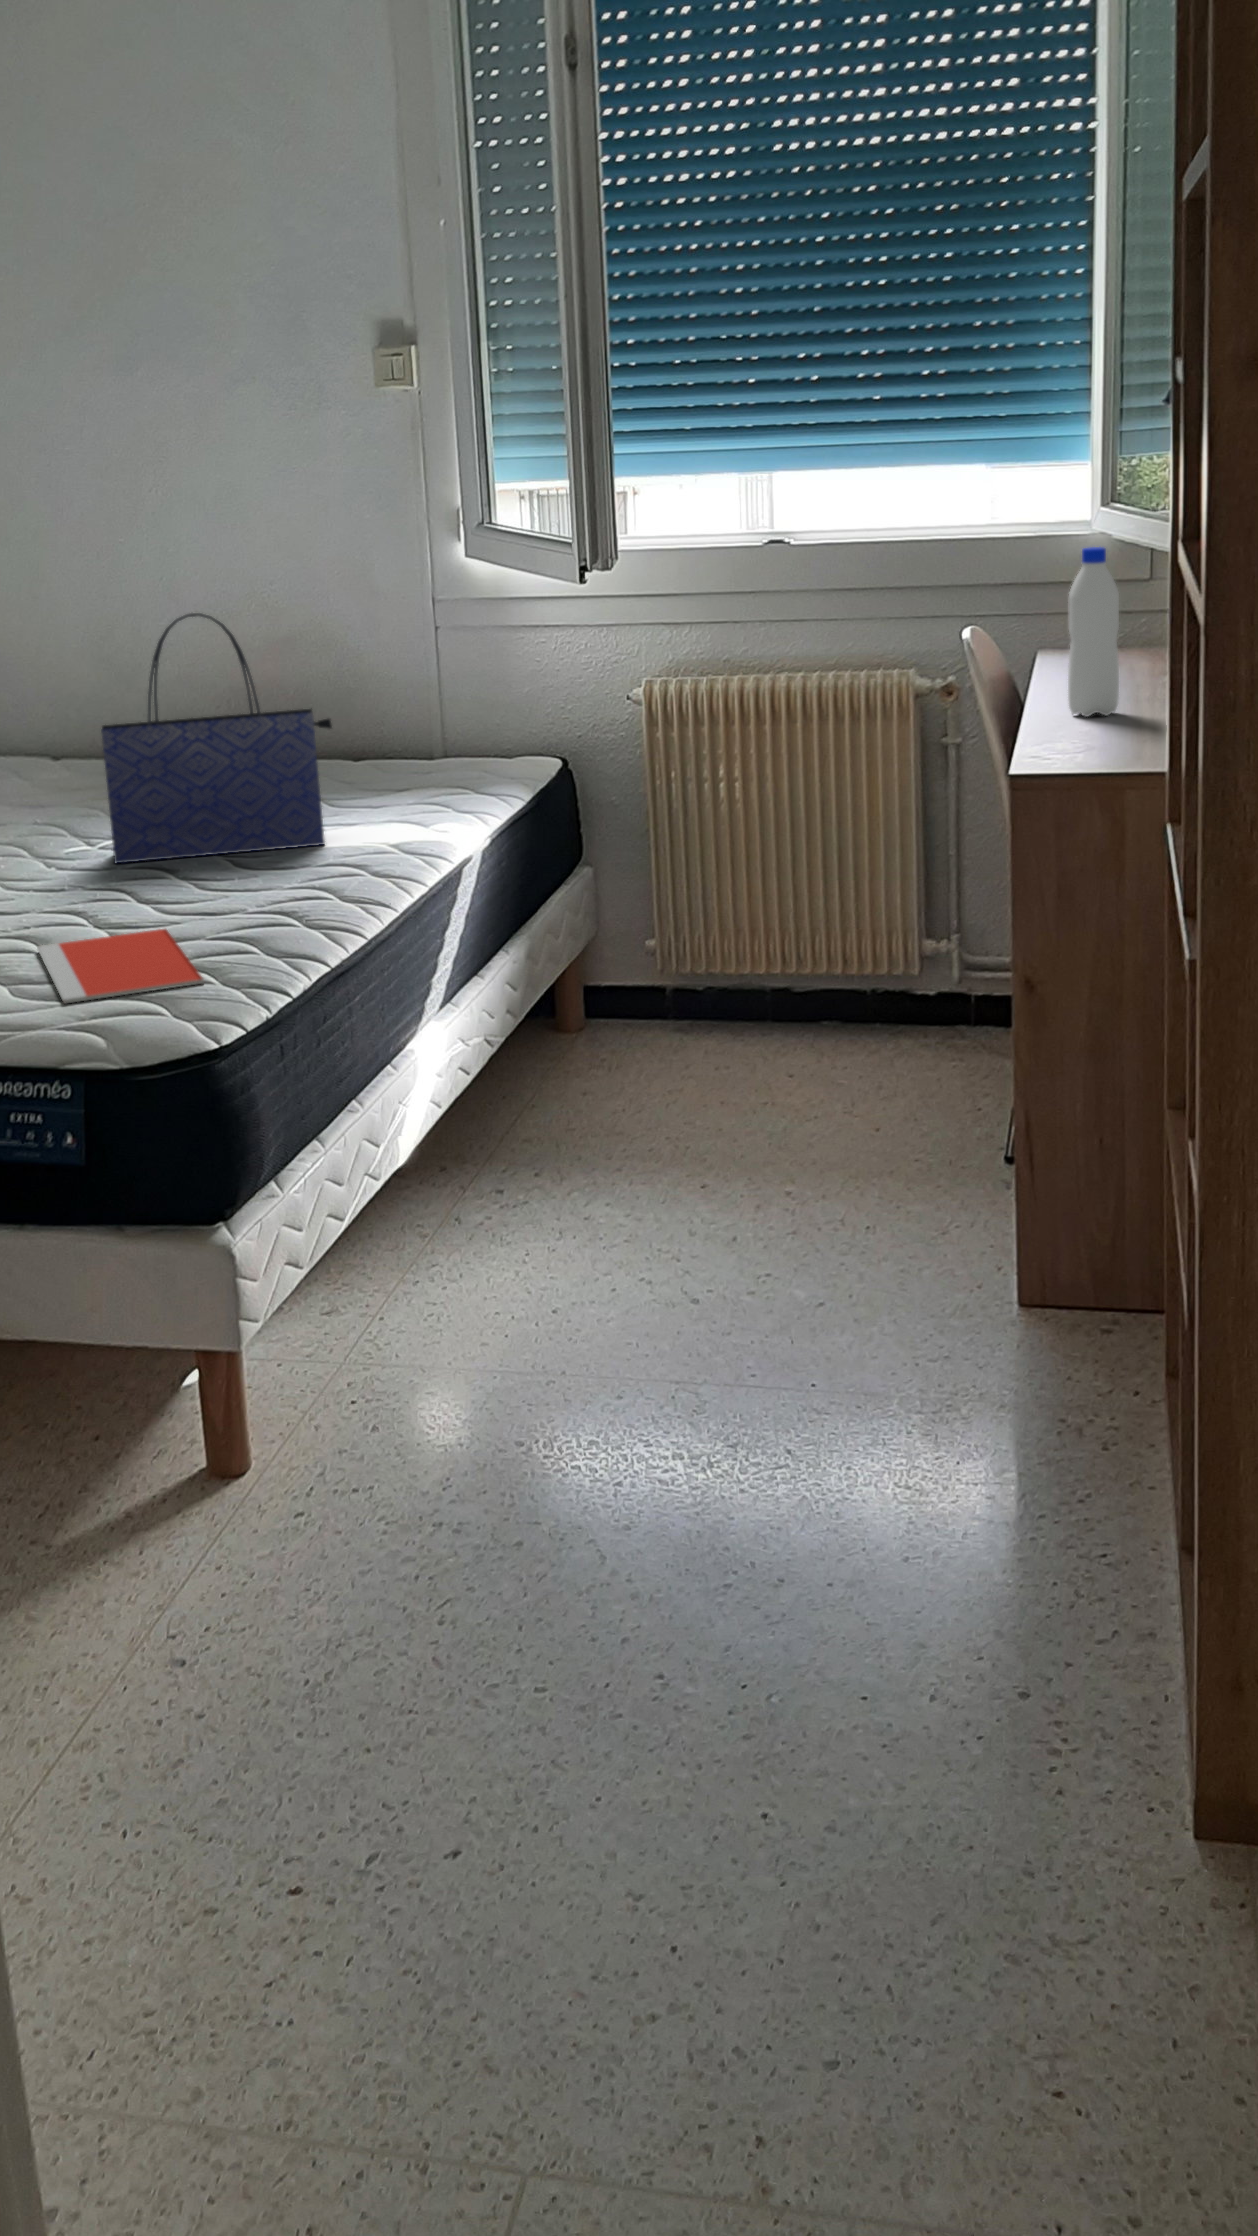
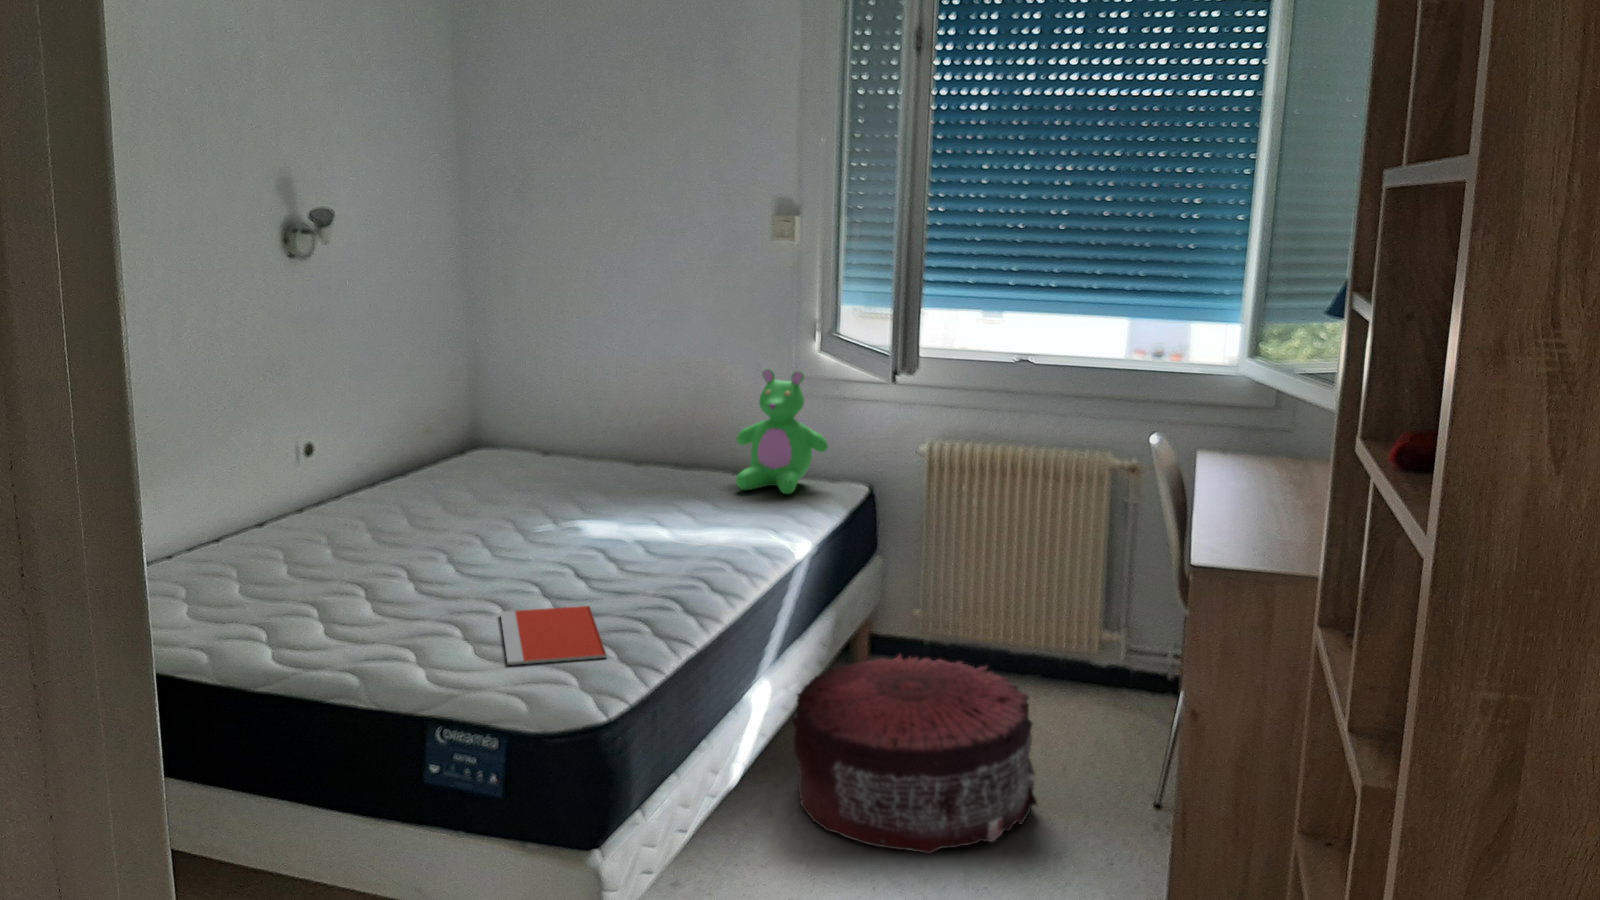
water bottle: present [1068,547,1119,717] -> none [1224,400,1266,517]
teddy bear: none [349,586,490,776] -> present [736,369,828,494]
tote bag: present [101,613,332,863] -> none [567,384,720,545]
pouf: none [474,983,844,1245] -> present [792,655,1037,854]

